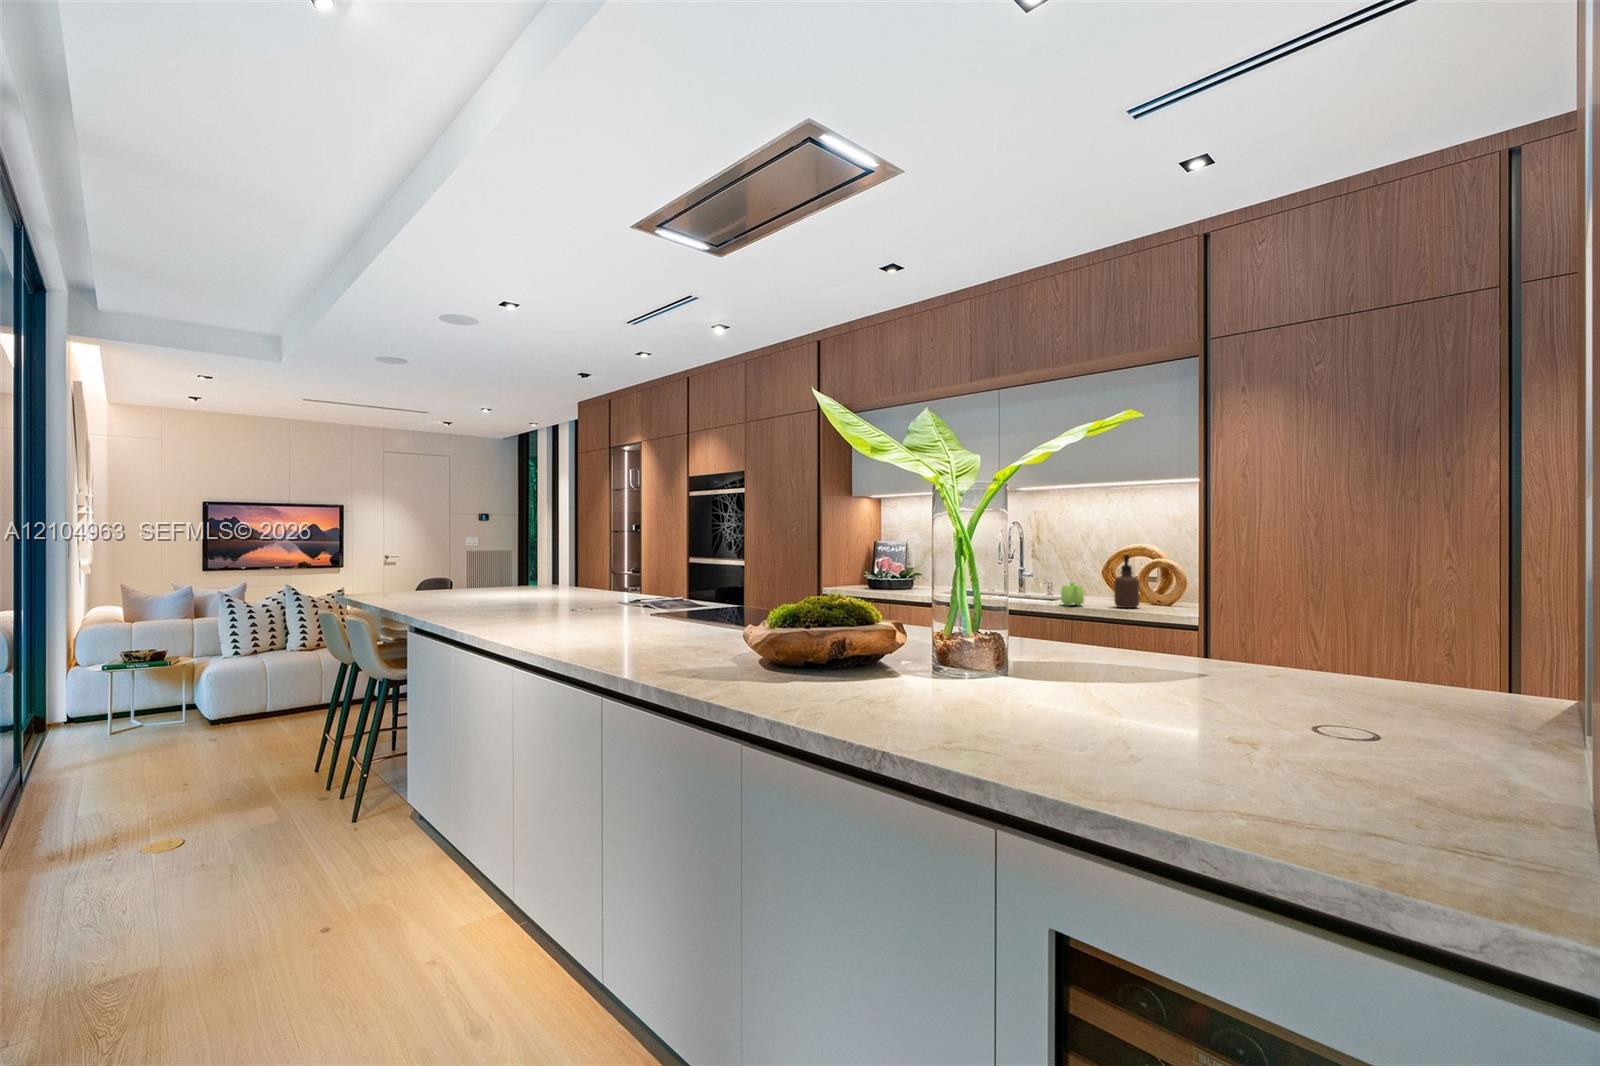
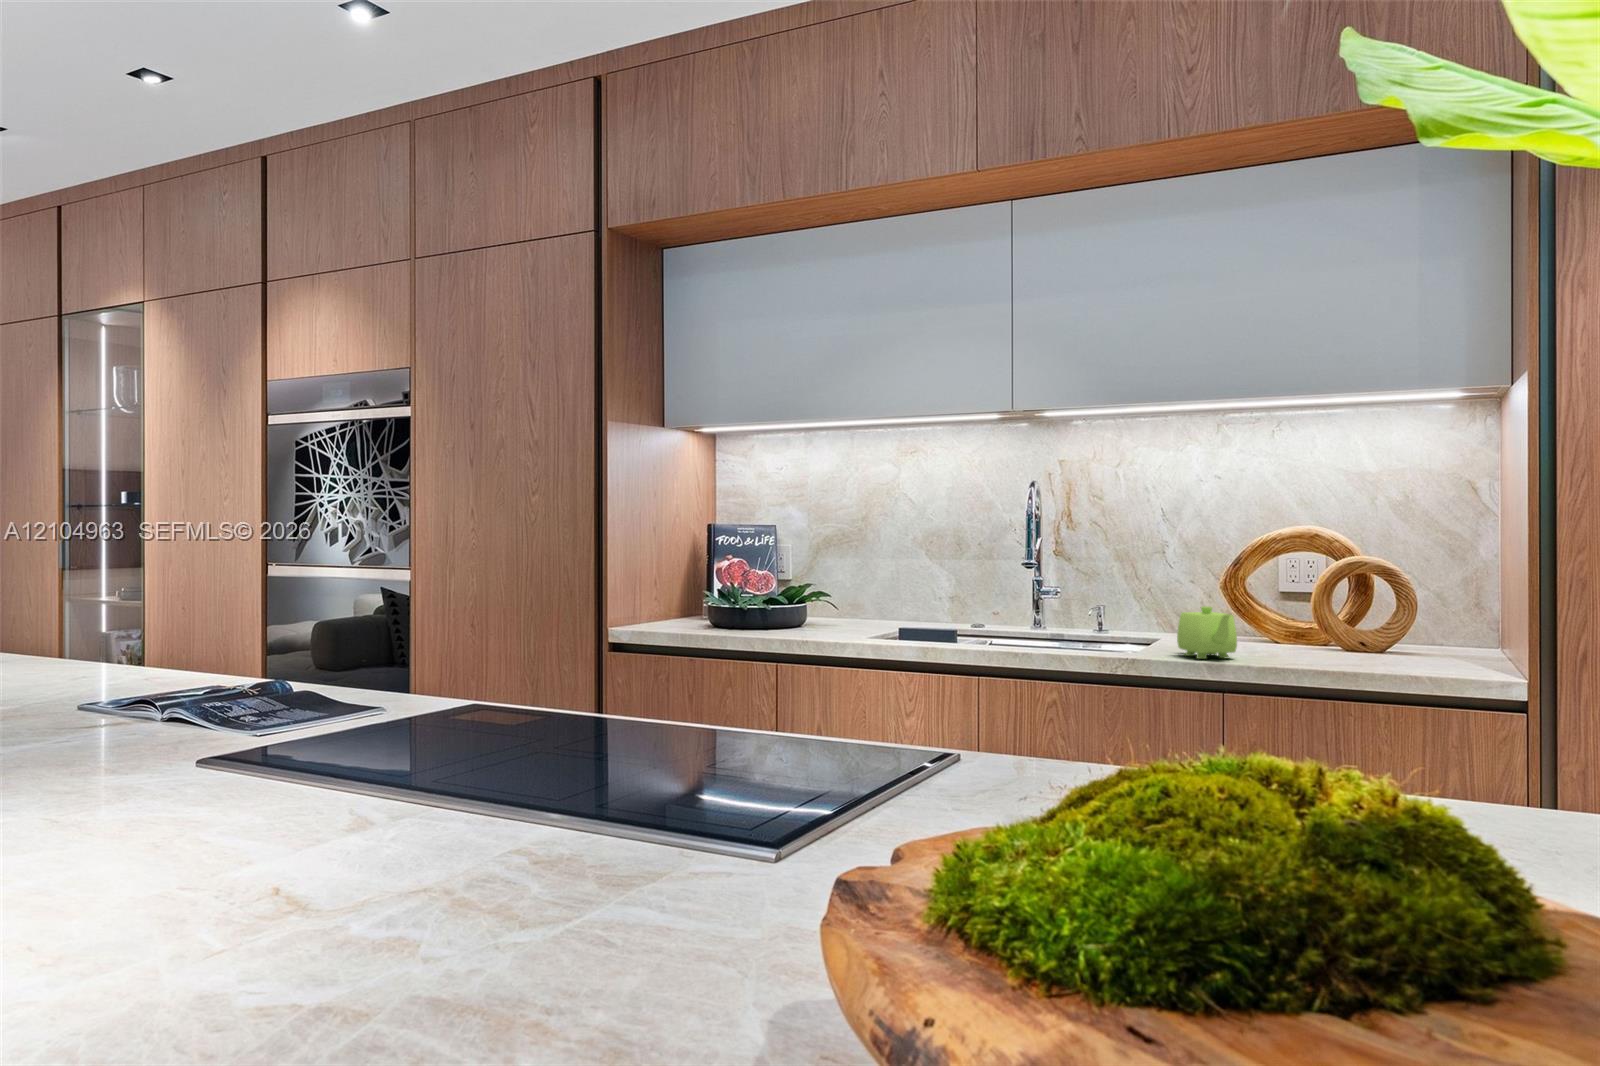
soap dispenser: present [1114,555,1139,608] -> none [1296,545,1350,660]

